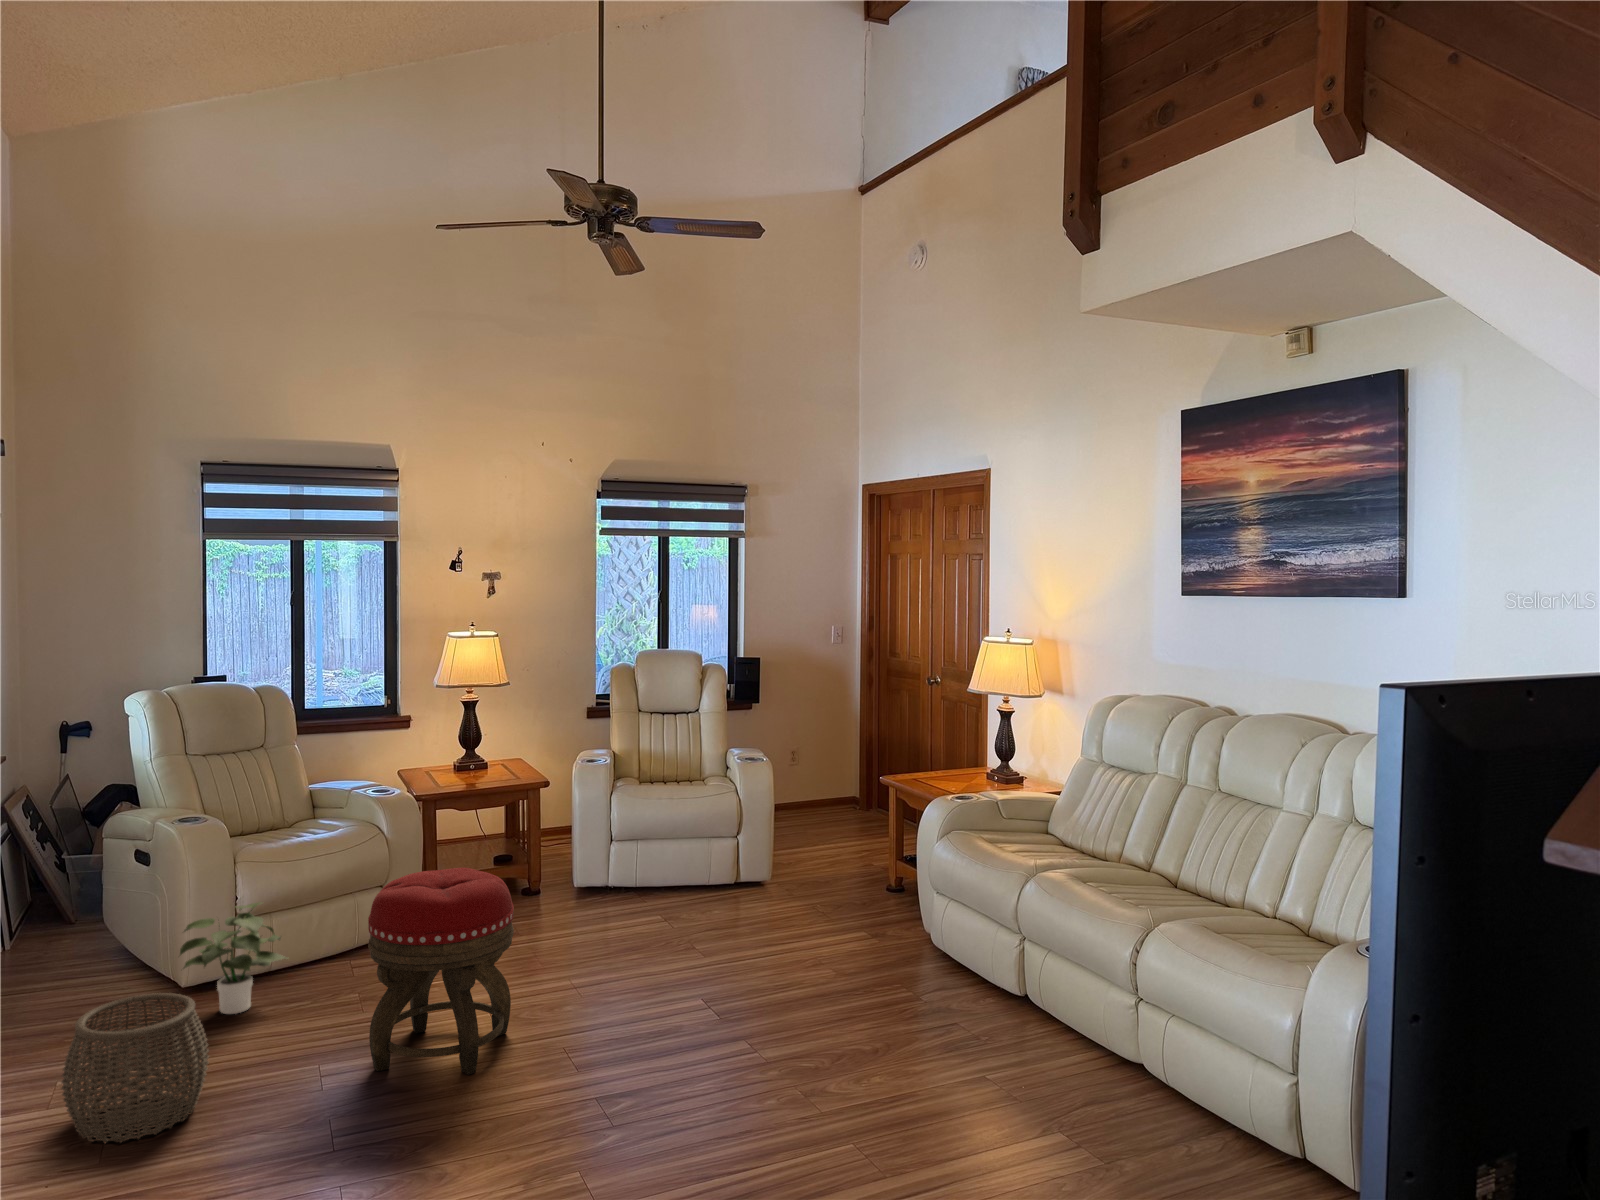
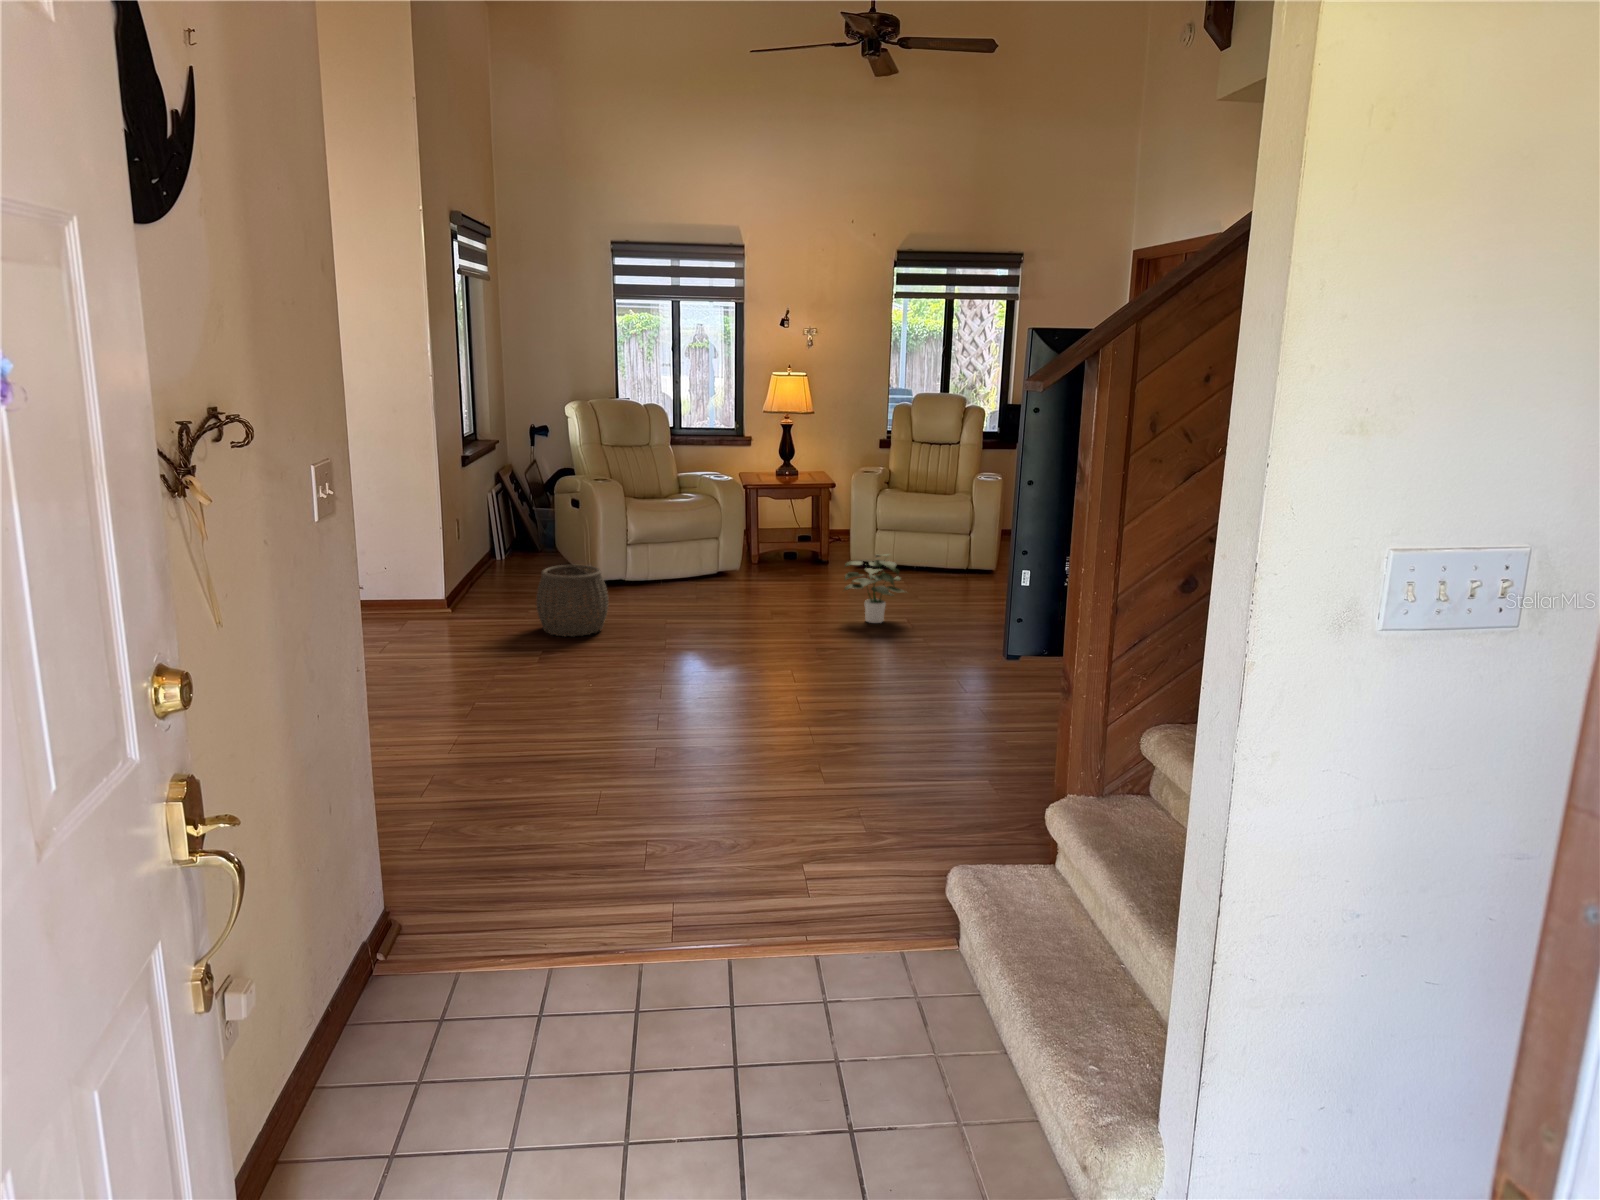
footstool: present [368,868,514,1075] -> none [697,515,786,636]
potted plant: present [180,902,287,1014] -> present [845,554,904,623]

